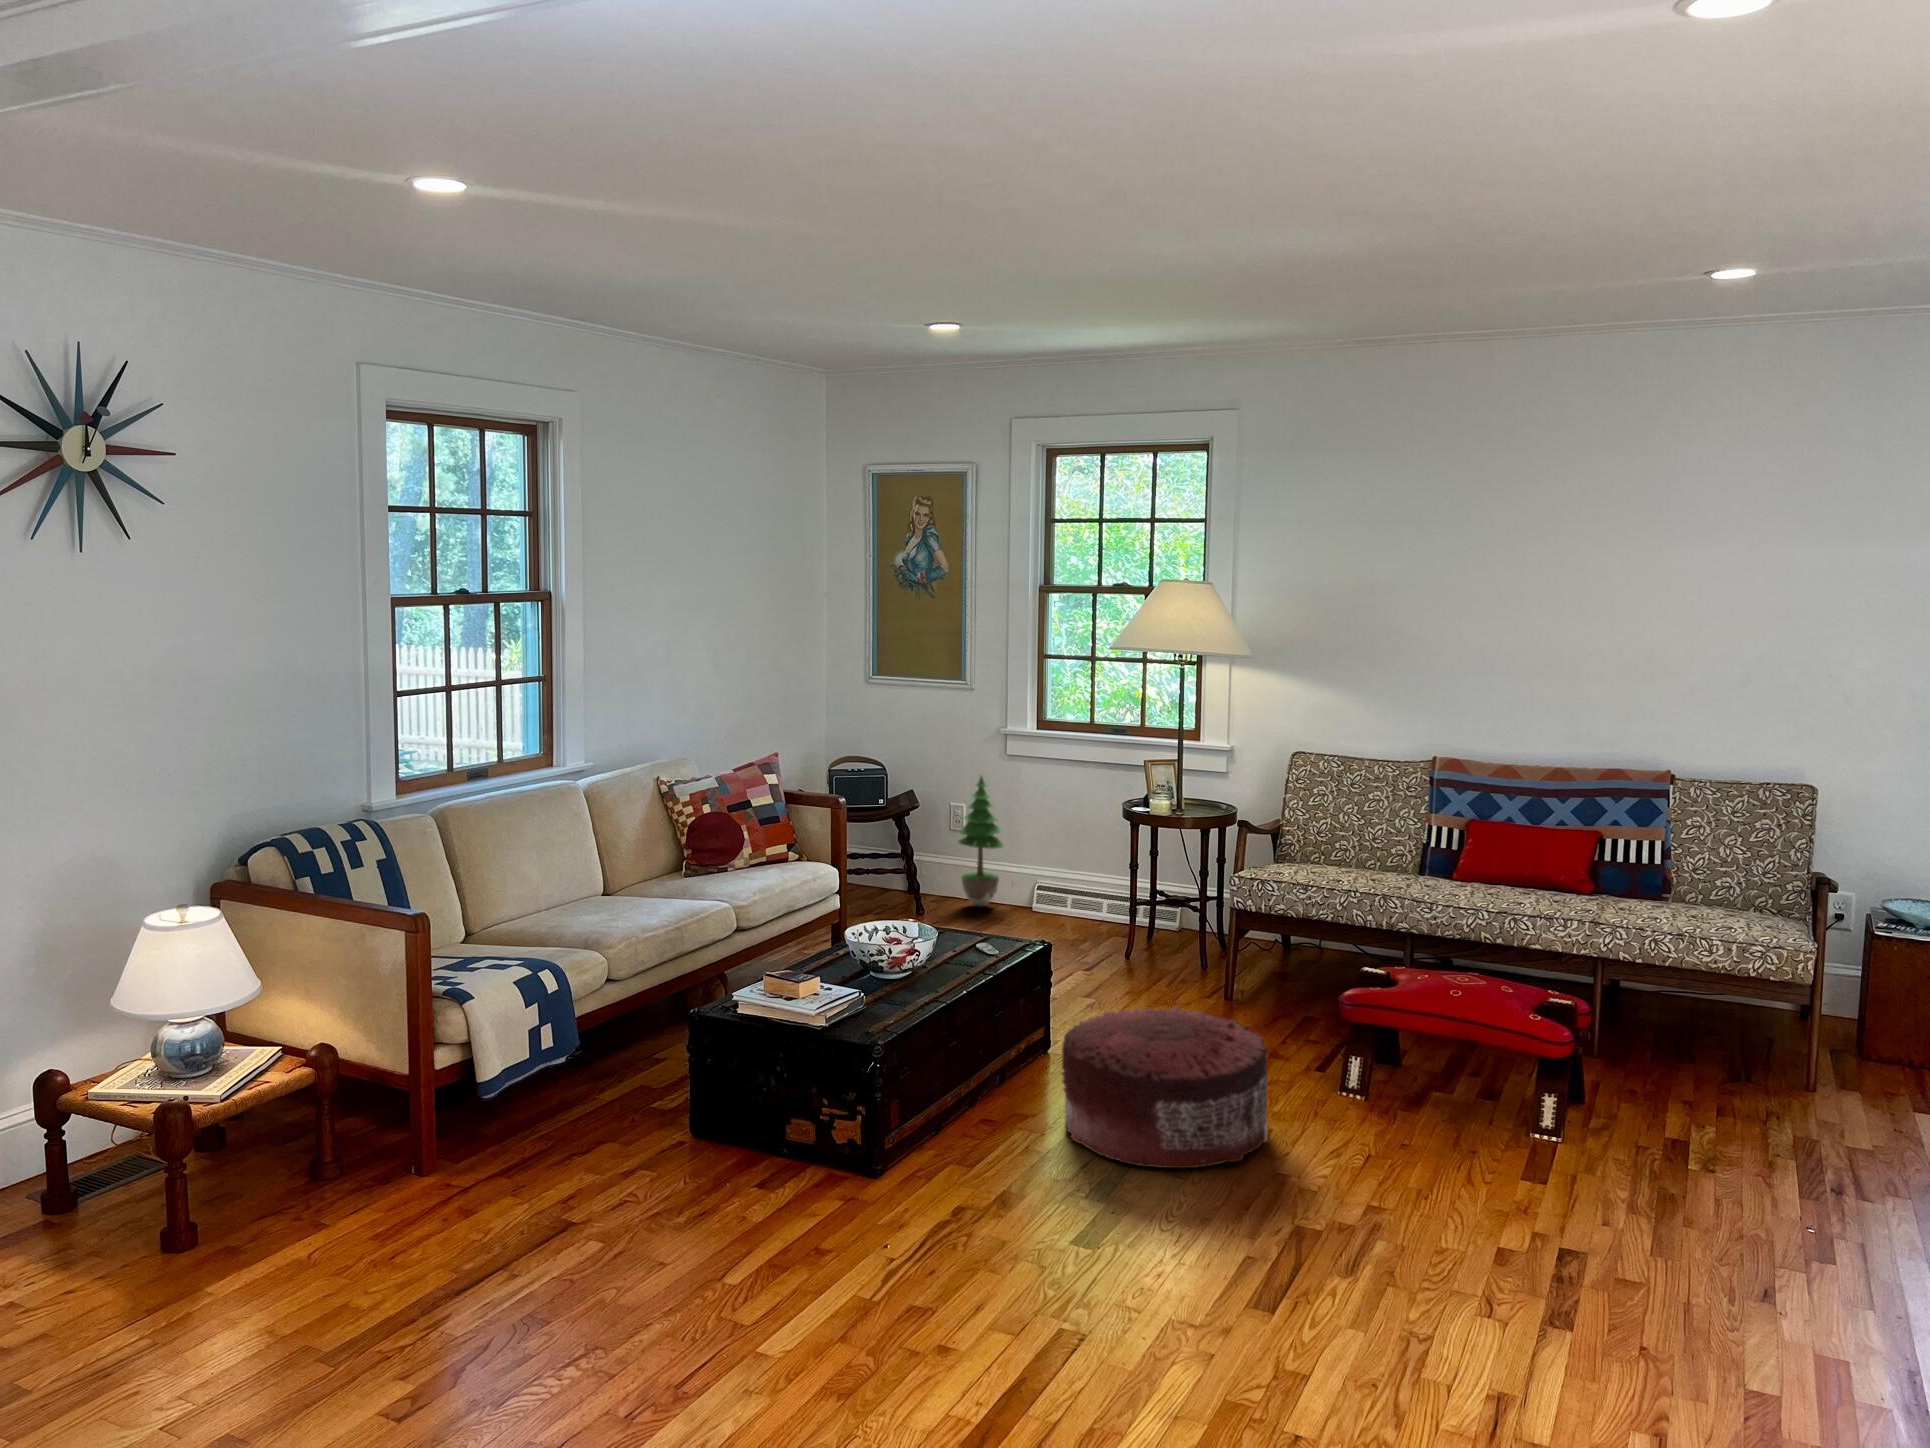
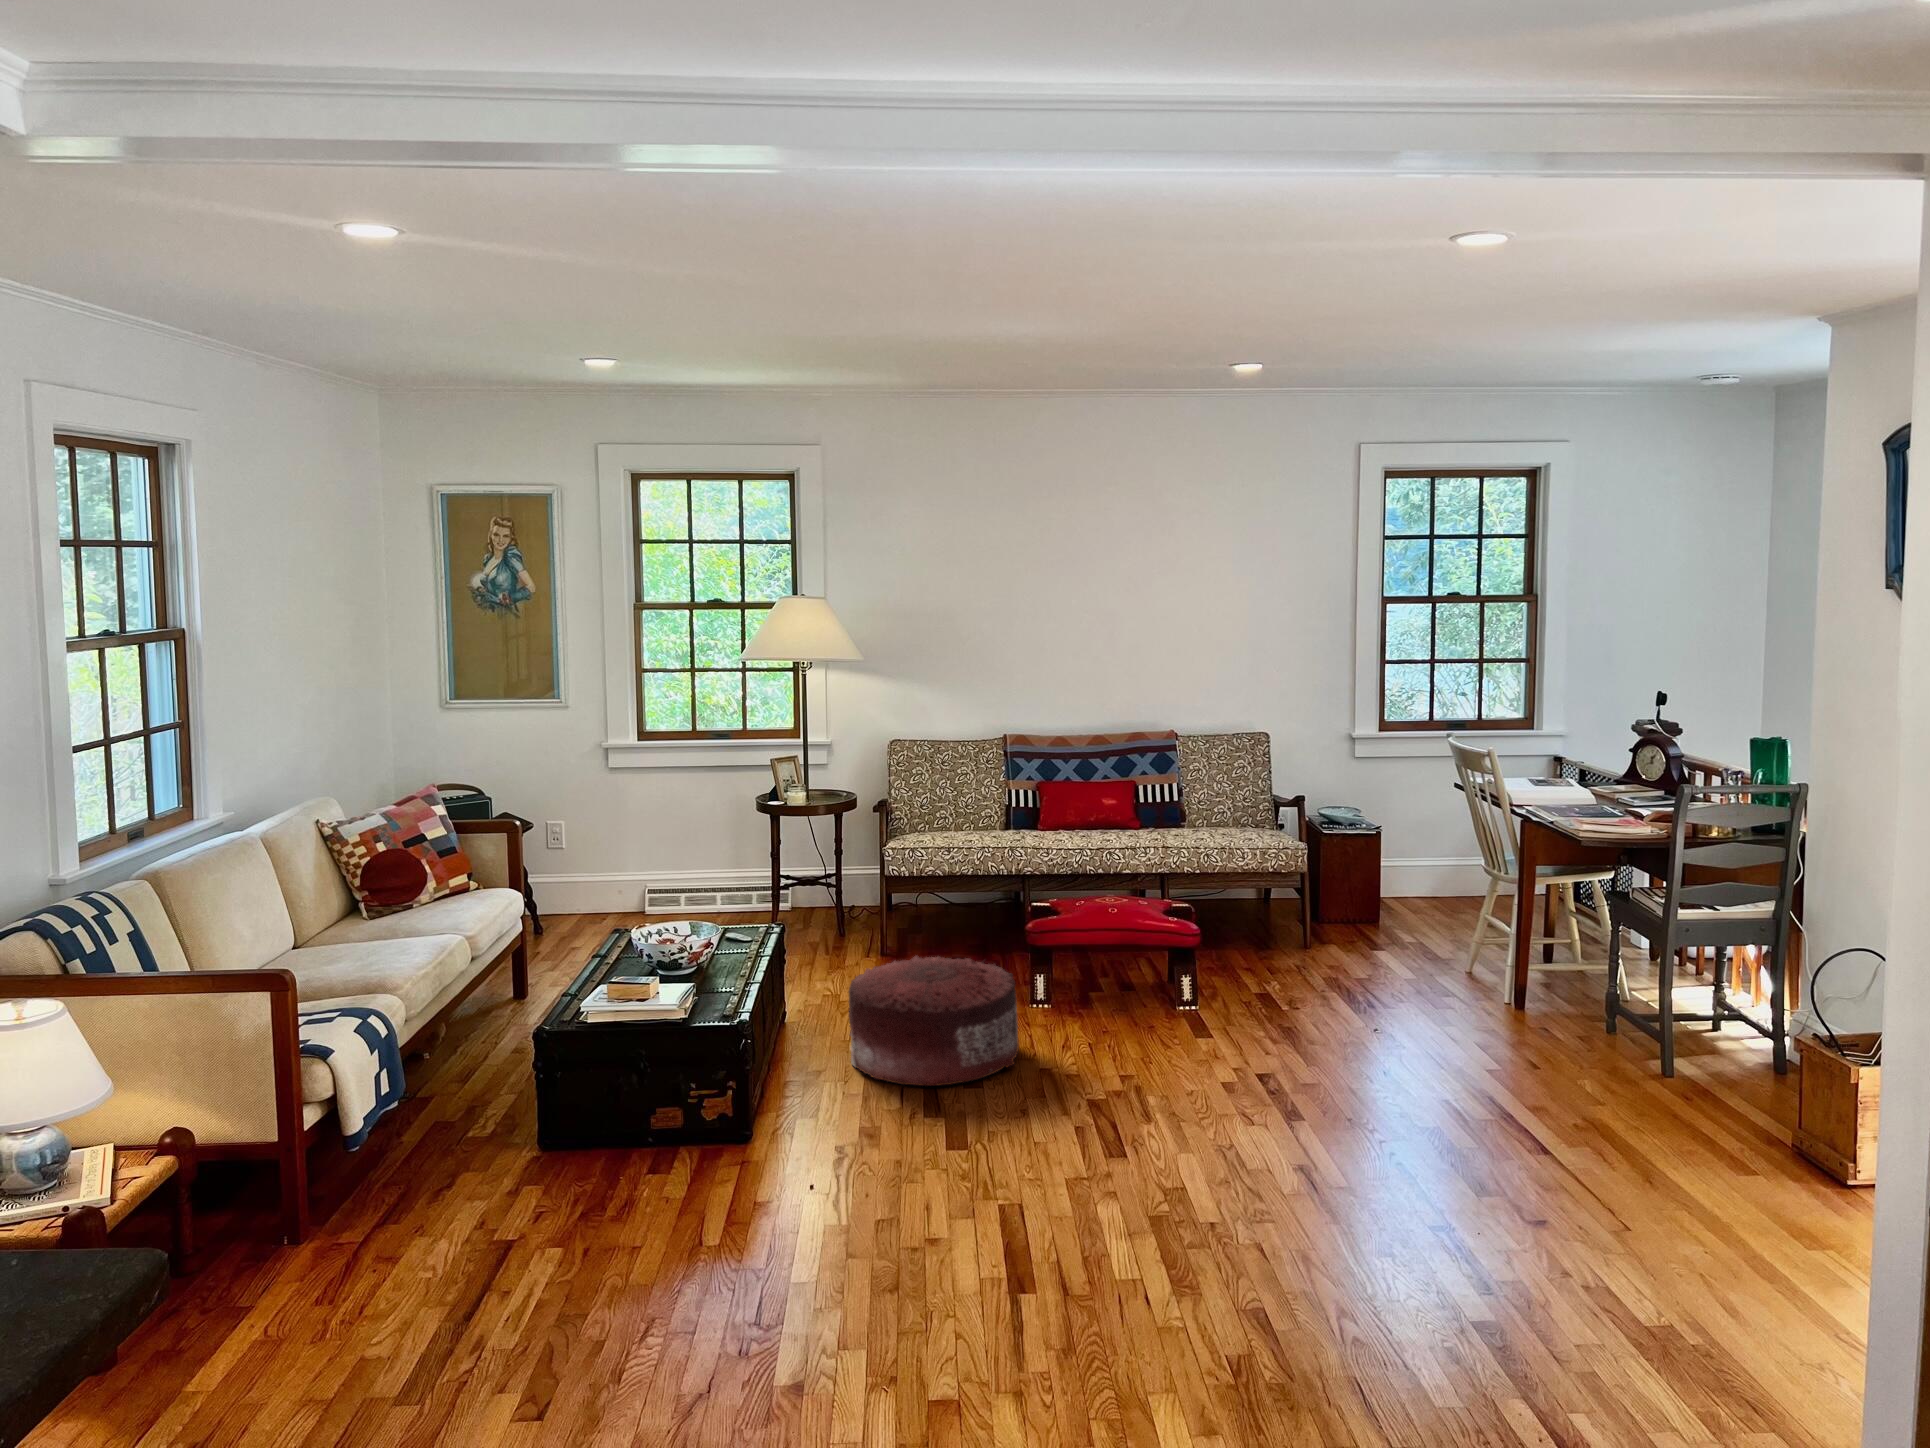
potted tree: present [958,776,1003,907] -> none [568,788,616,915]

